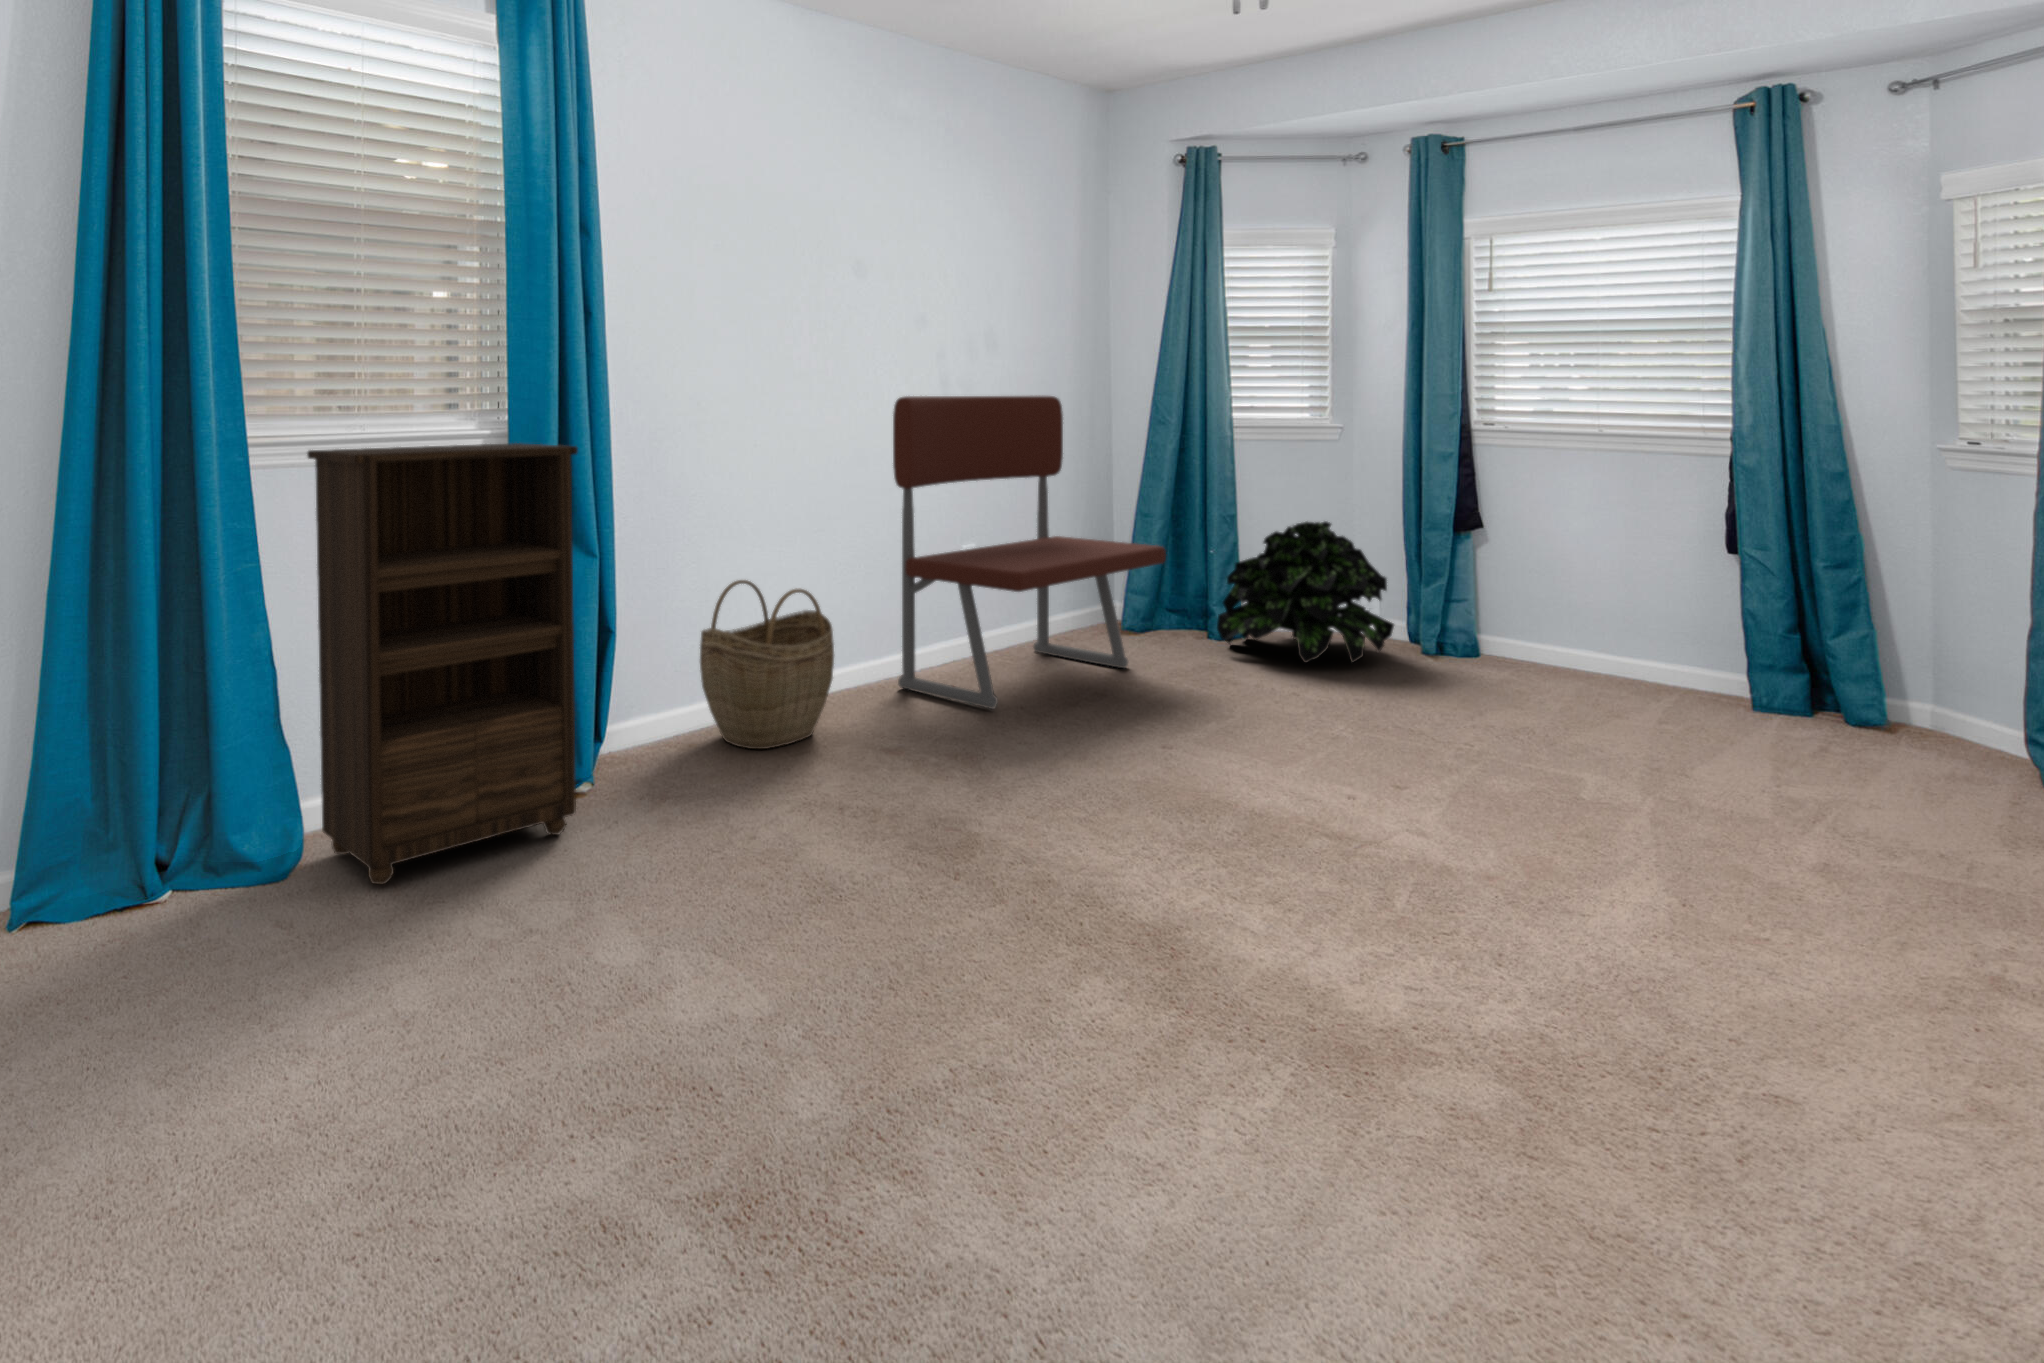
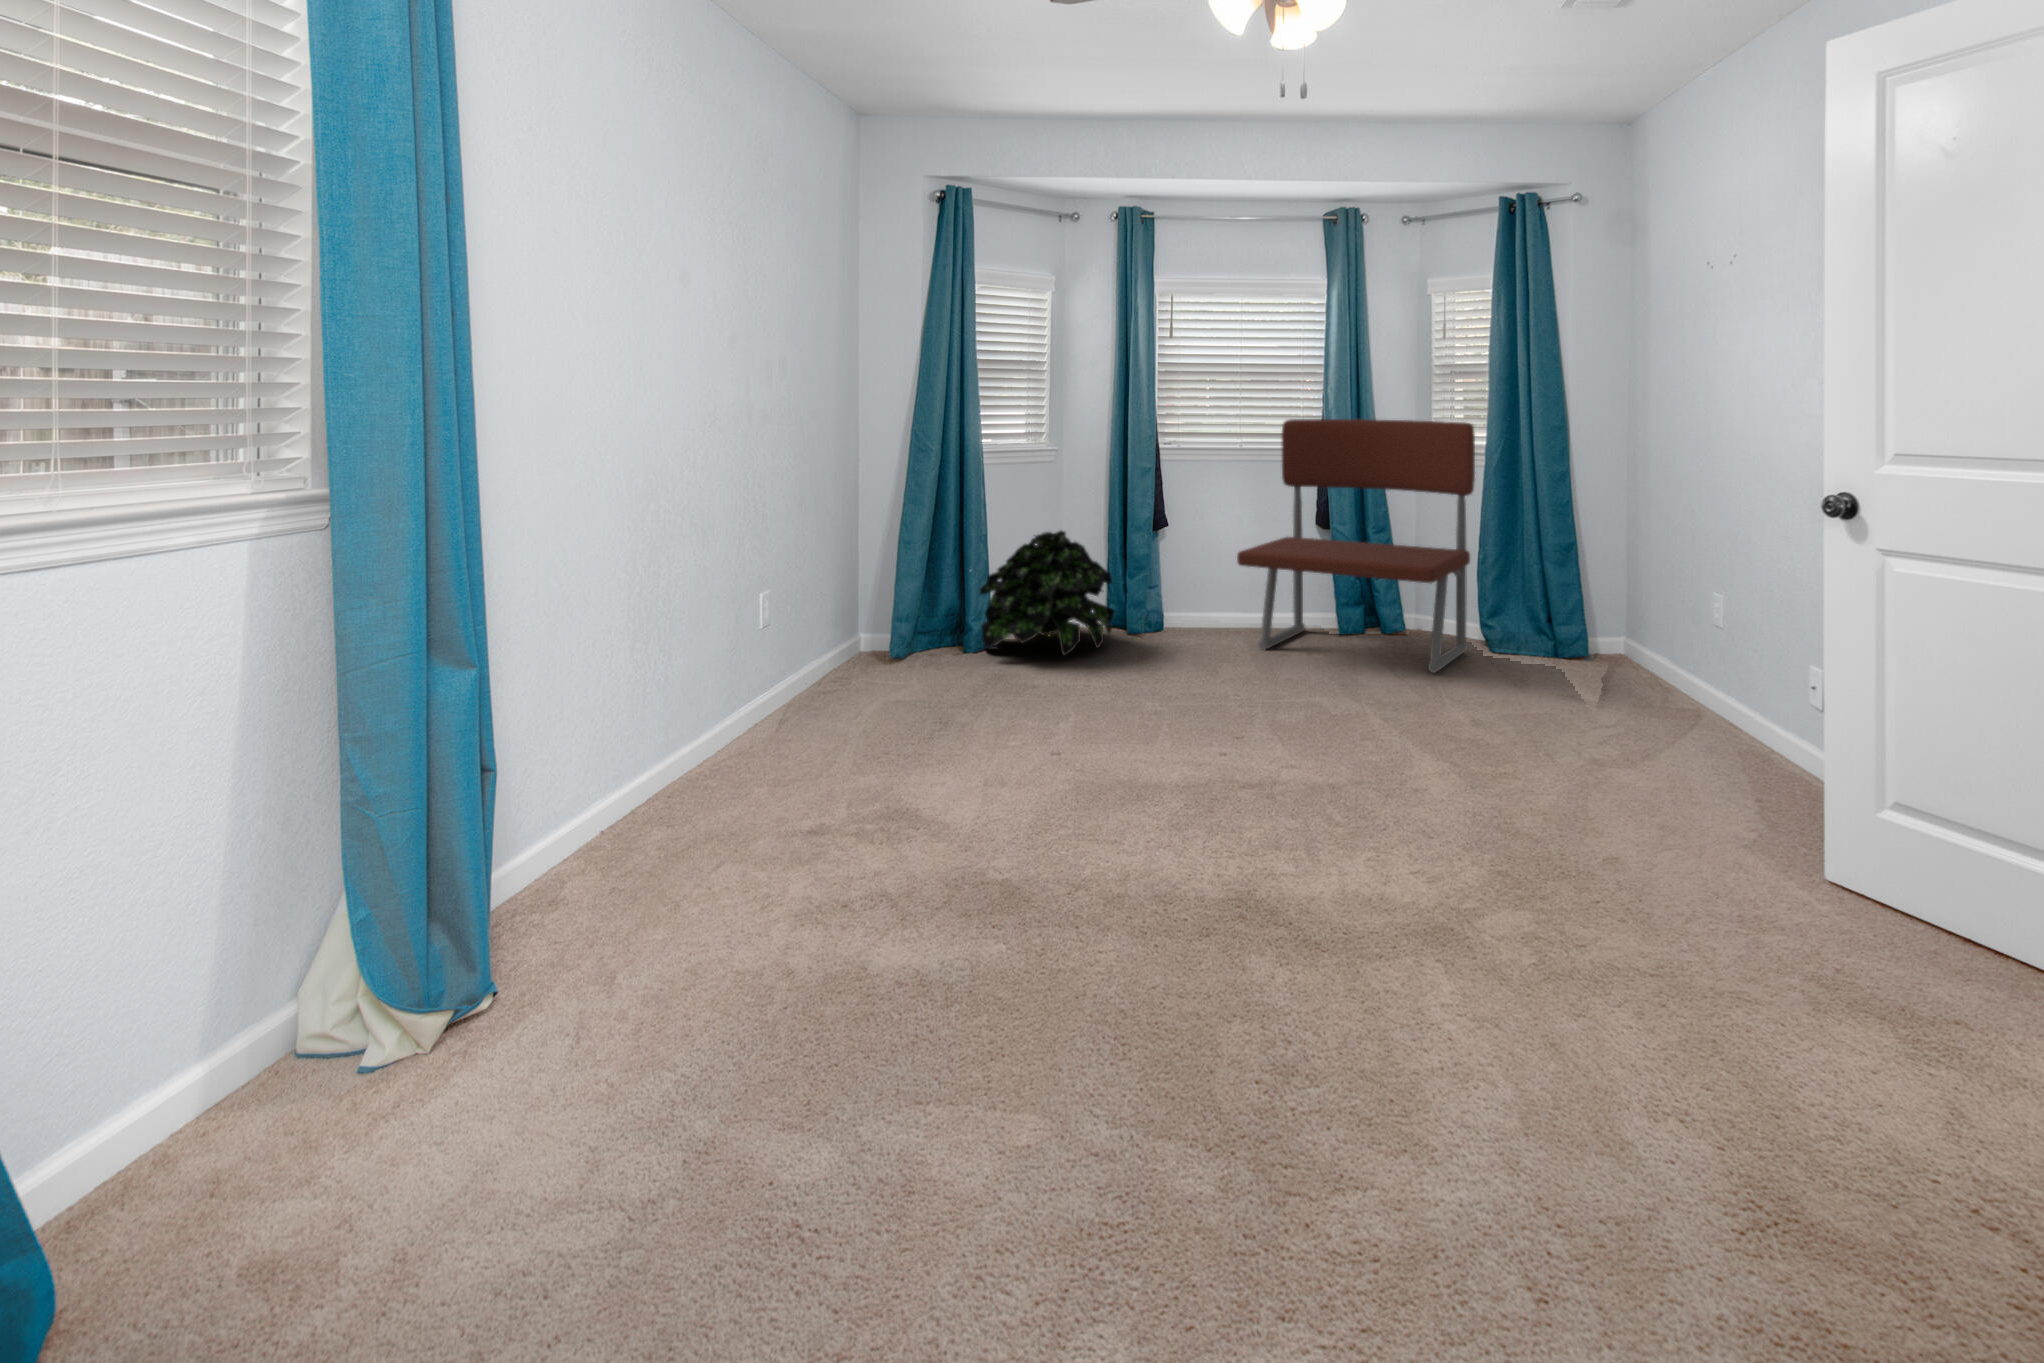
bench: present [893,396,1166,709] -> present [1237,419,1475,673]
bookshelf: present [307,443,578,884] -> none [36,576,518,1268]
woven basket: present [700,580,834,749] -> none [543,687,707,888]

